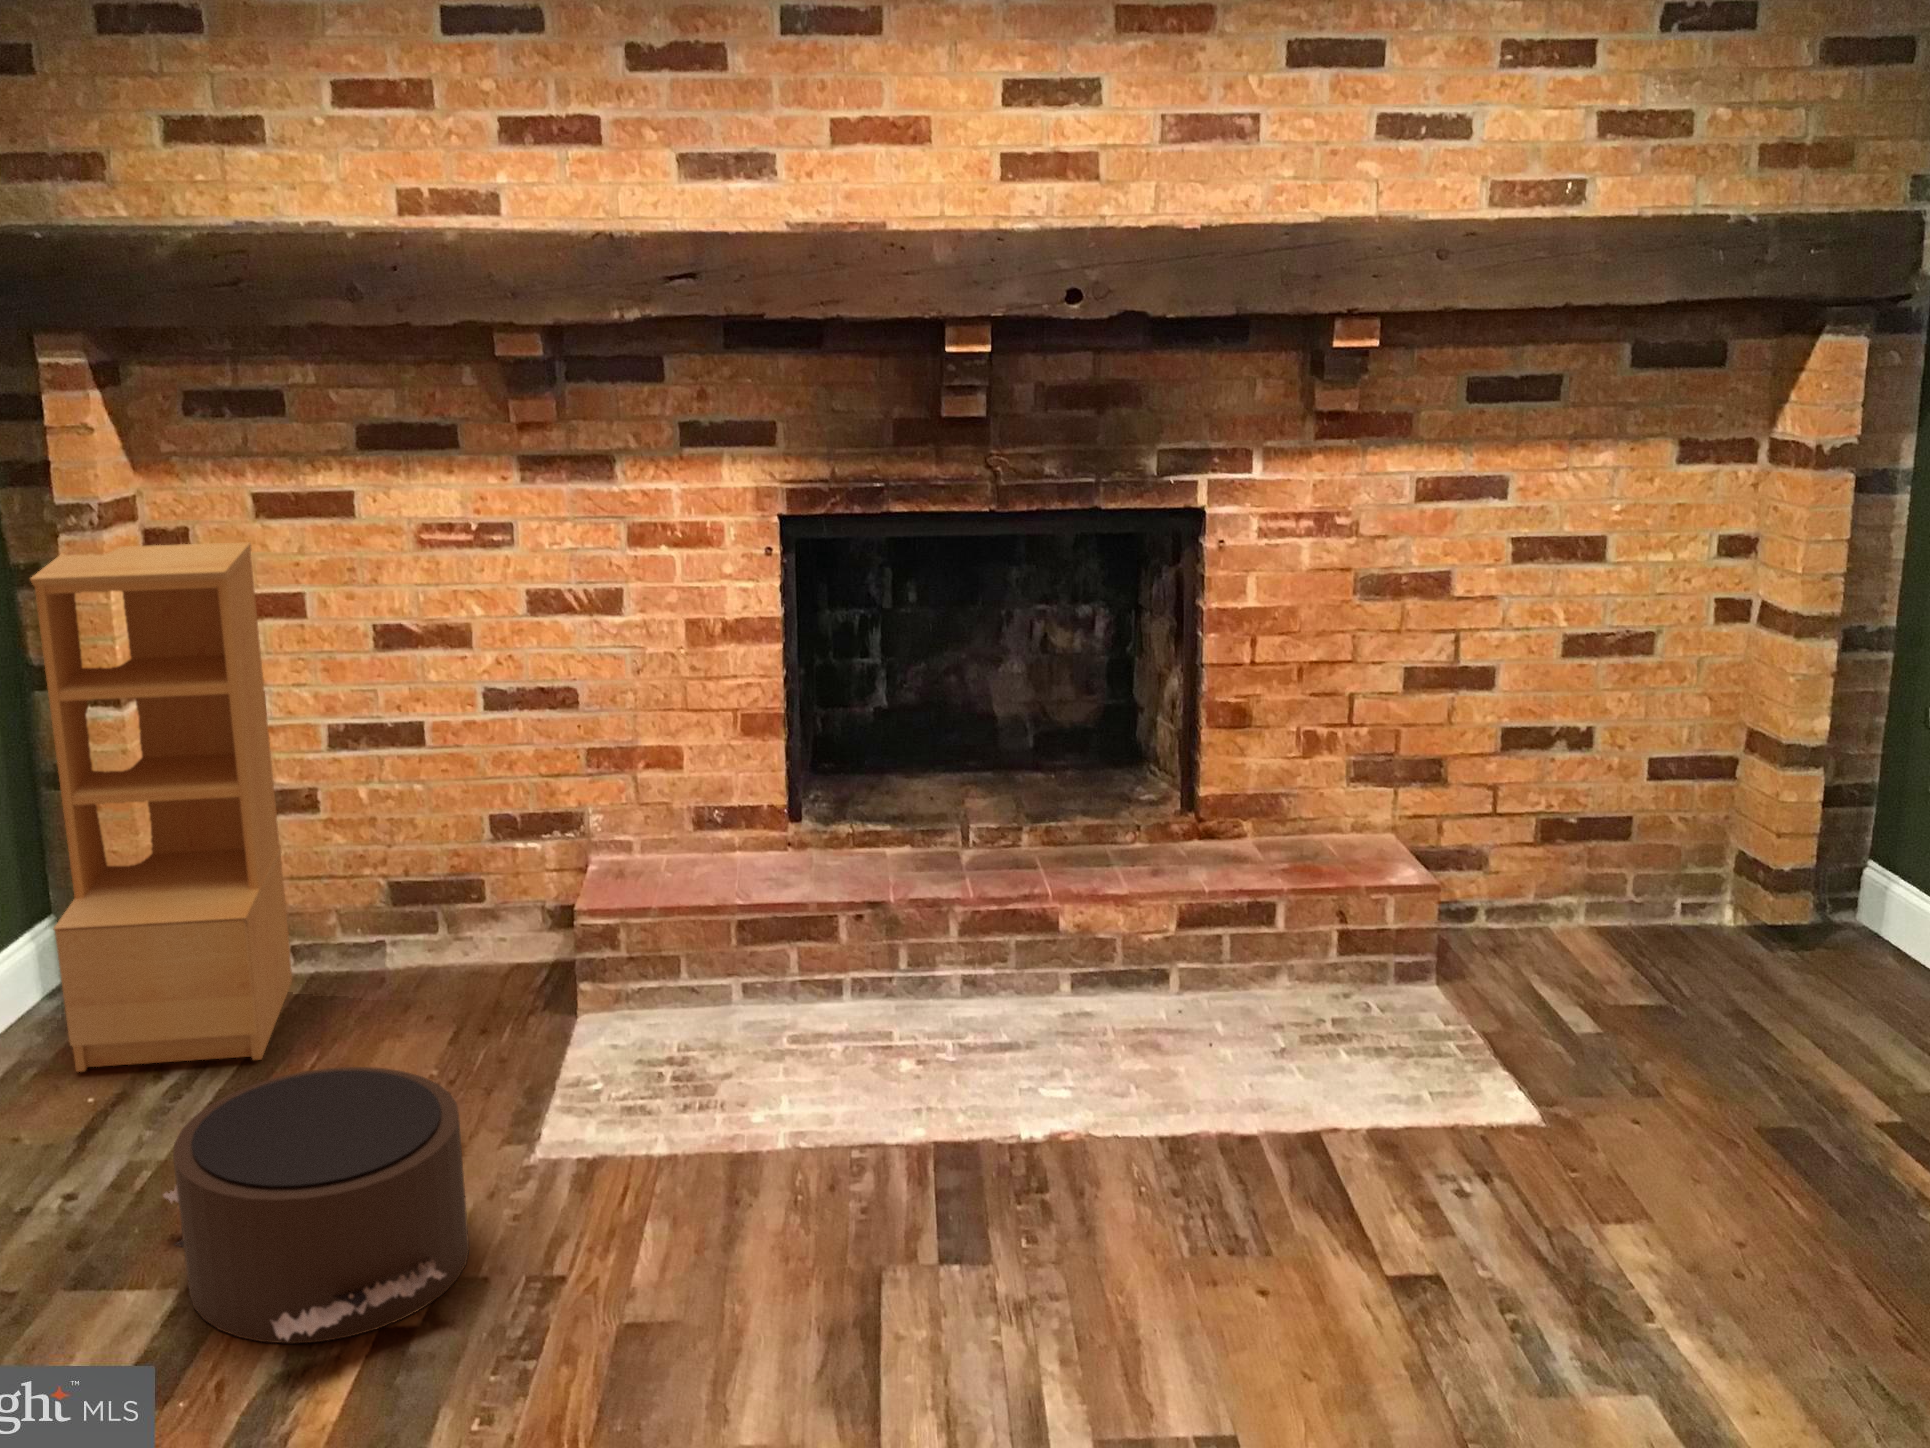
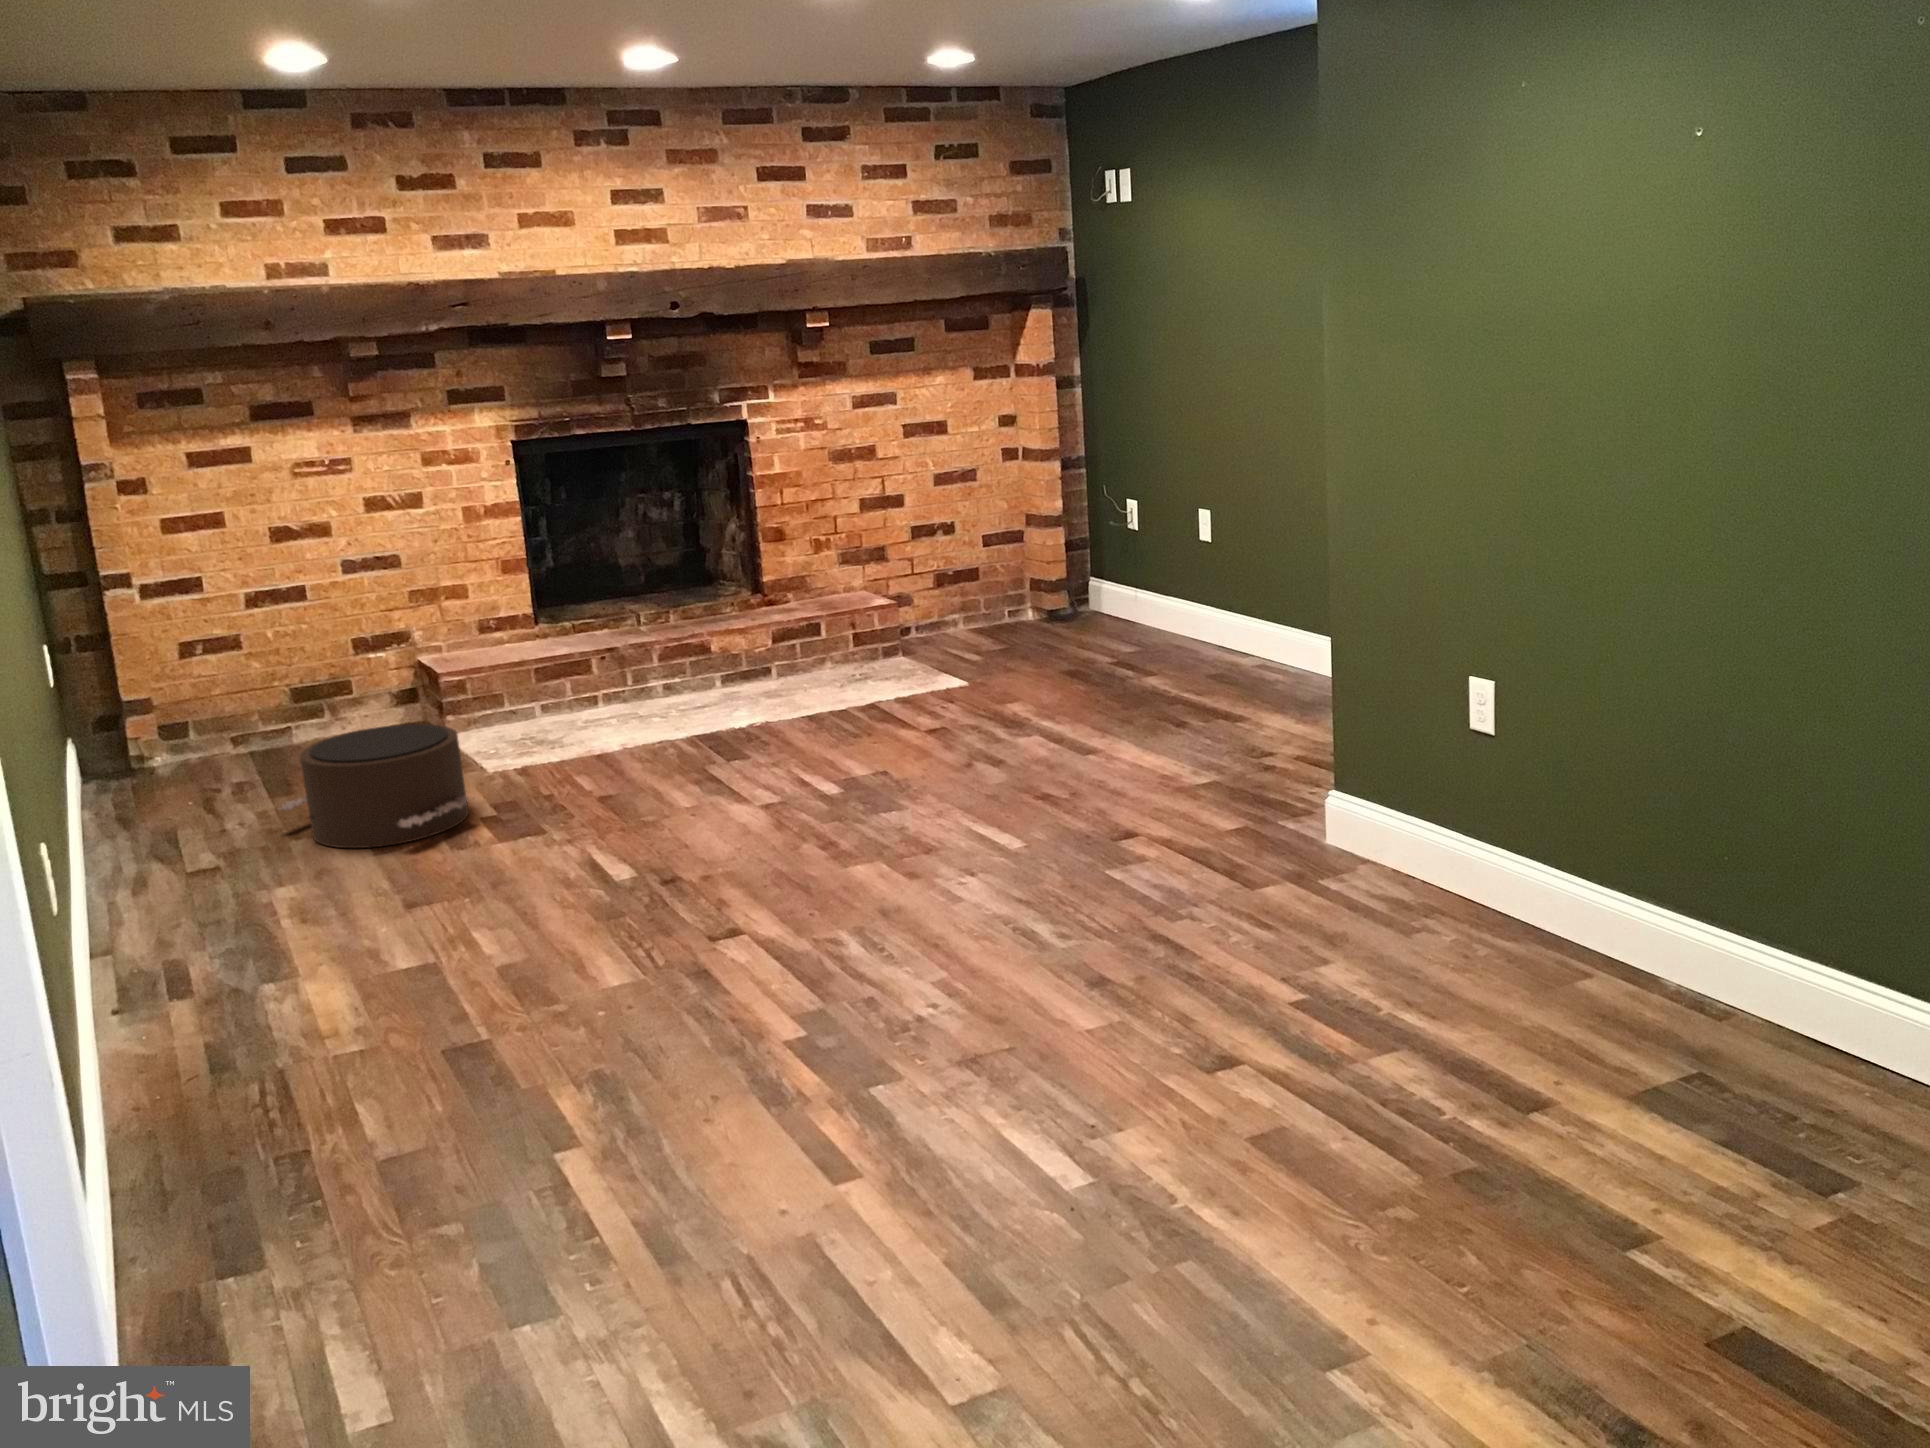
bookshelf: present [30,542,292,1072] -> none [72,480,259,804]

